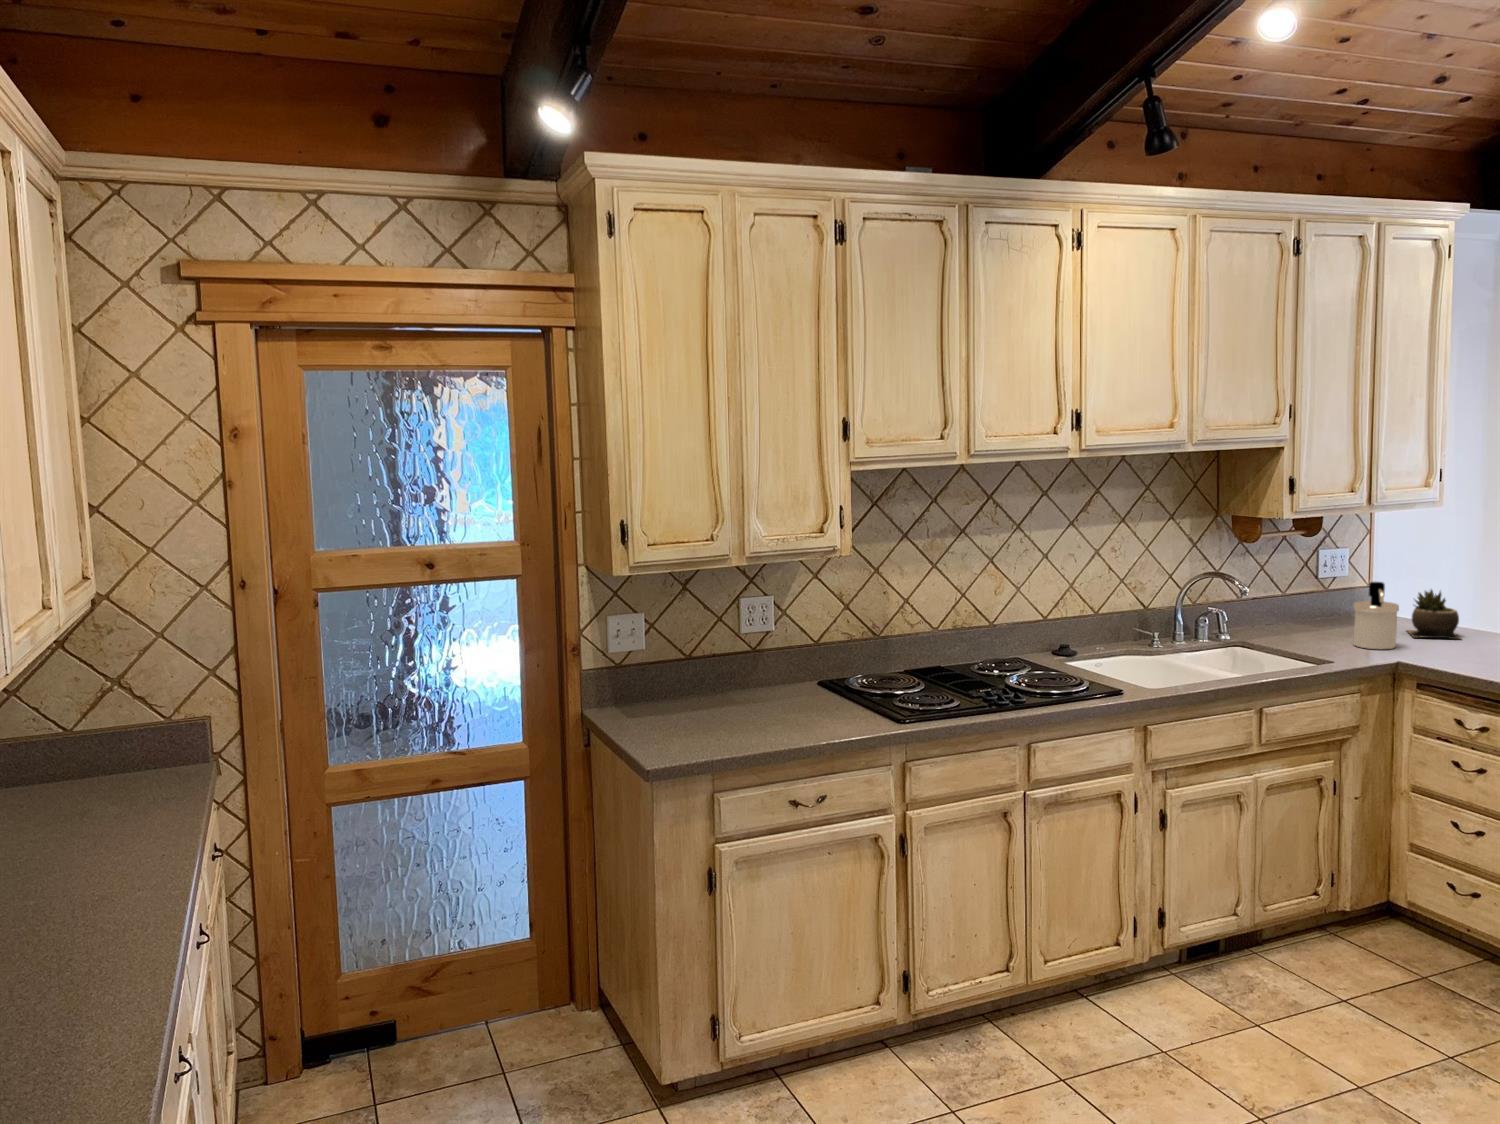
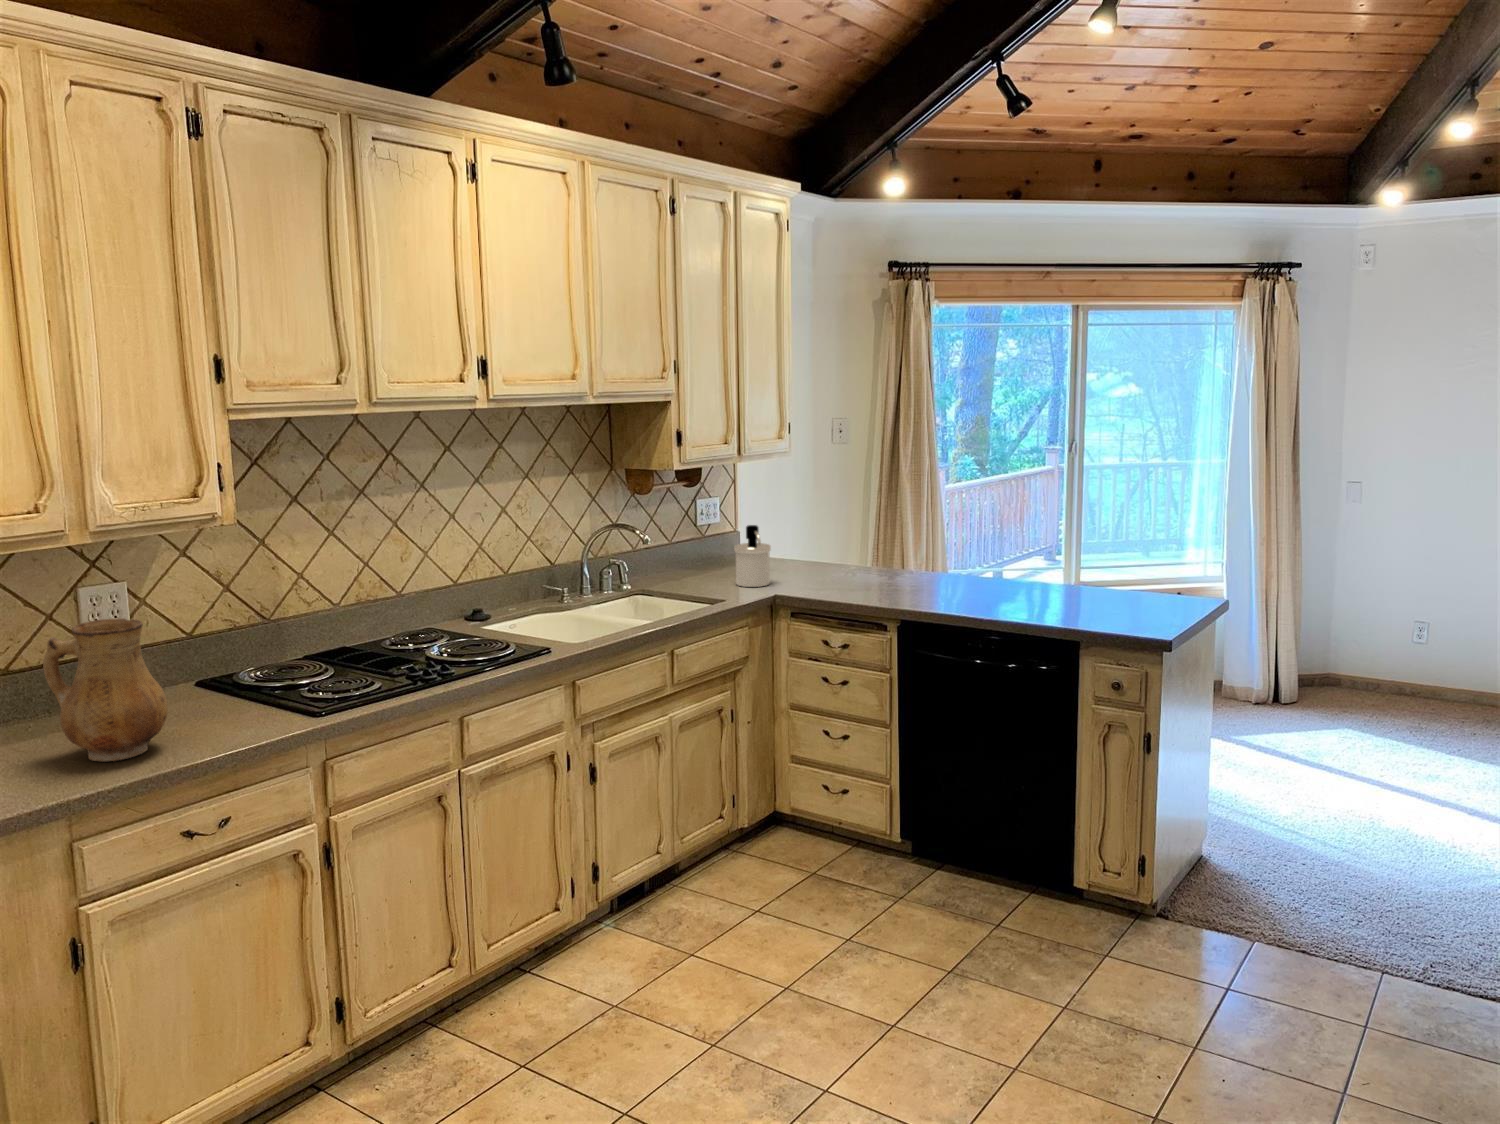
succulent plant: present [1407,590,1462,639] -> none [772,529,817,574]
ceramic pitcher: none [707,626,788,737] -> present [43,618,168,761]

